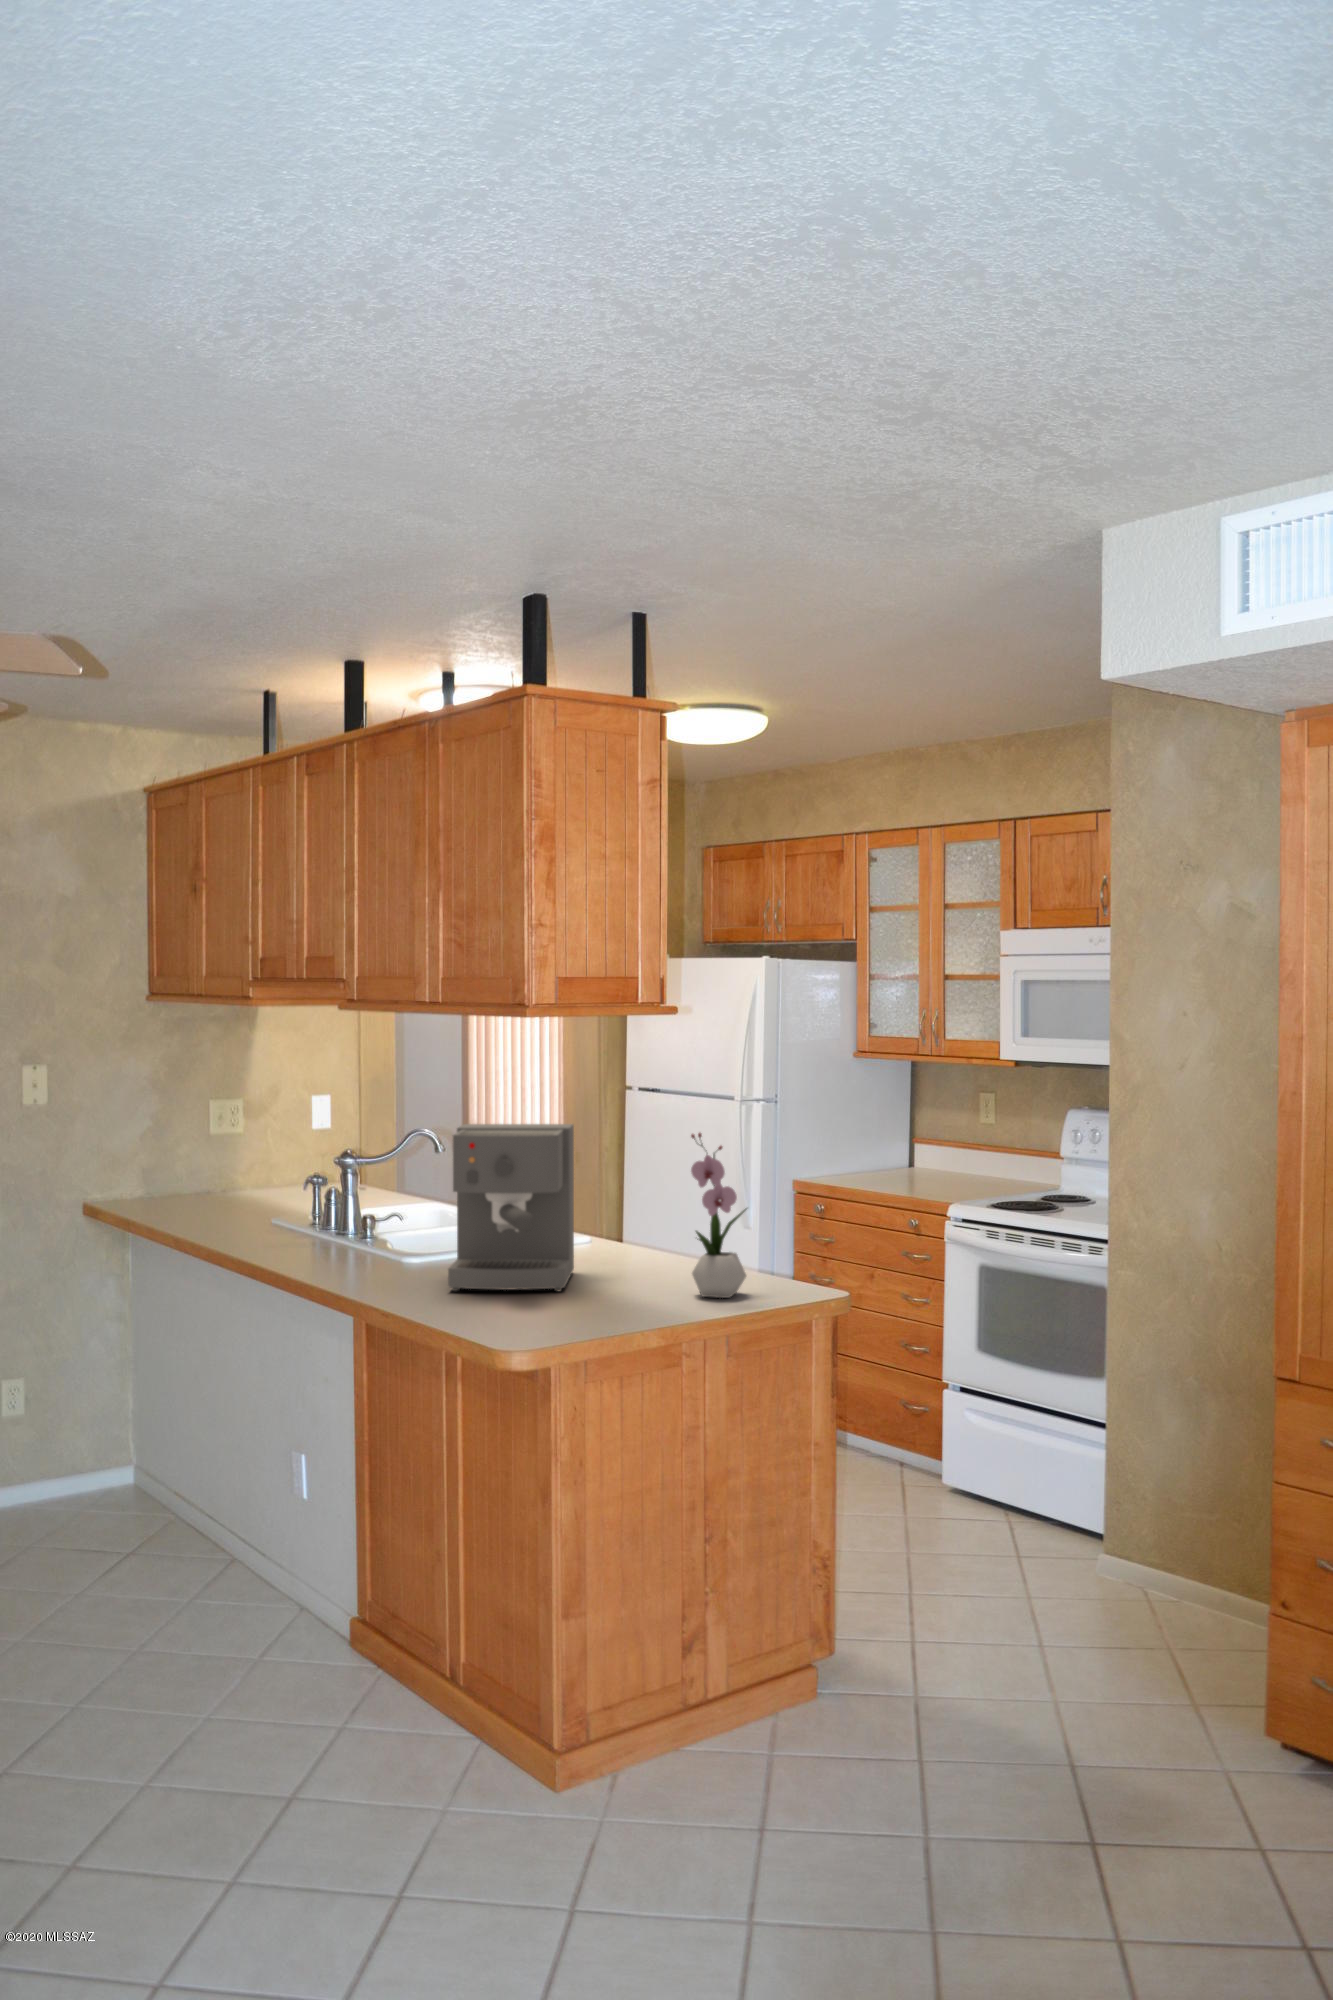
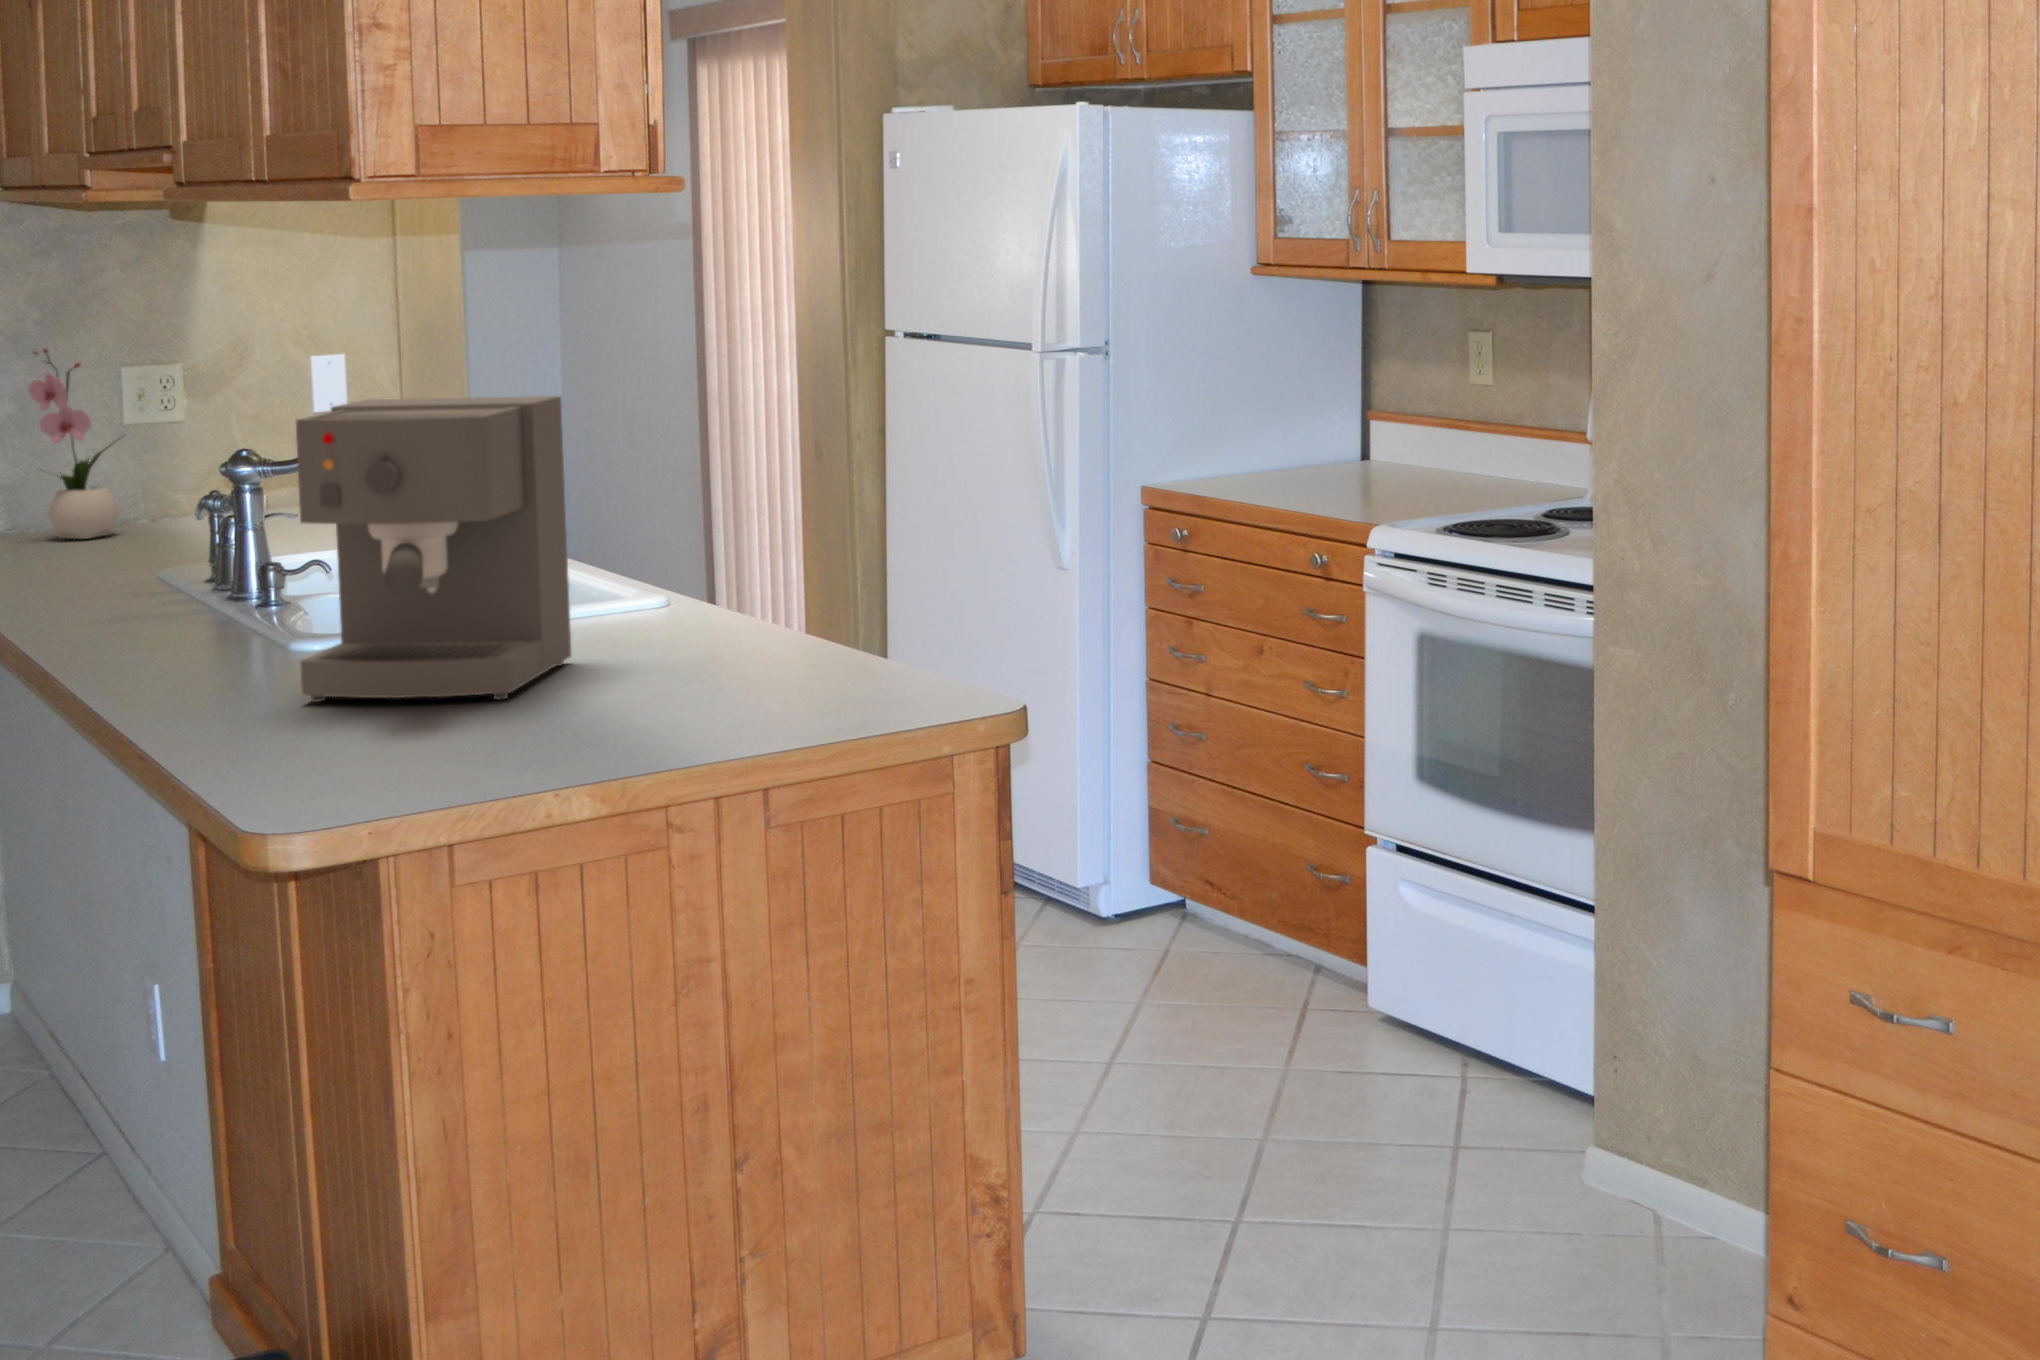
flower arrangement: present [691,1133,747,1298] -> present [29,349,120,539]

